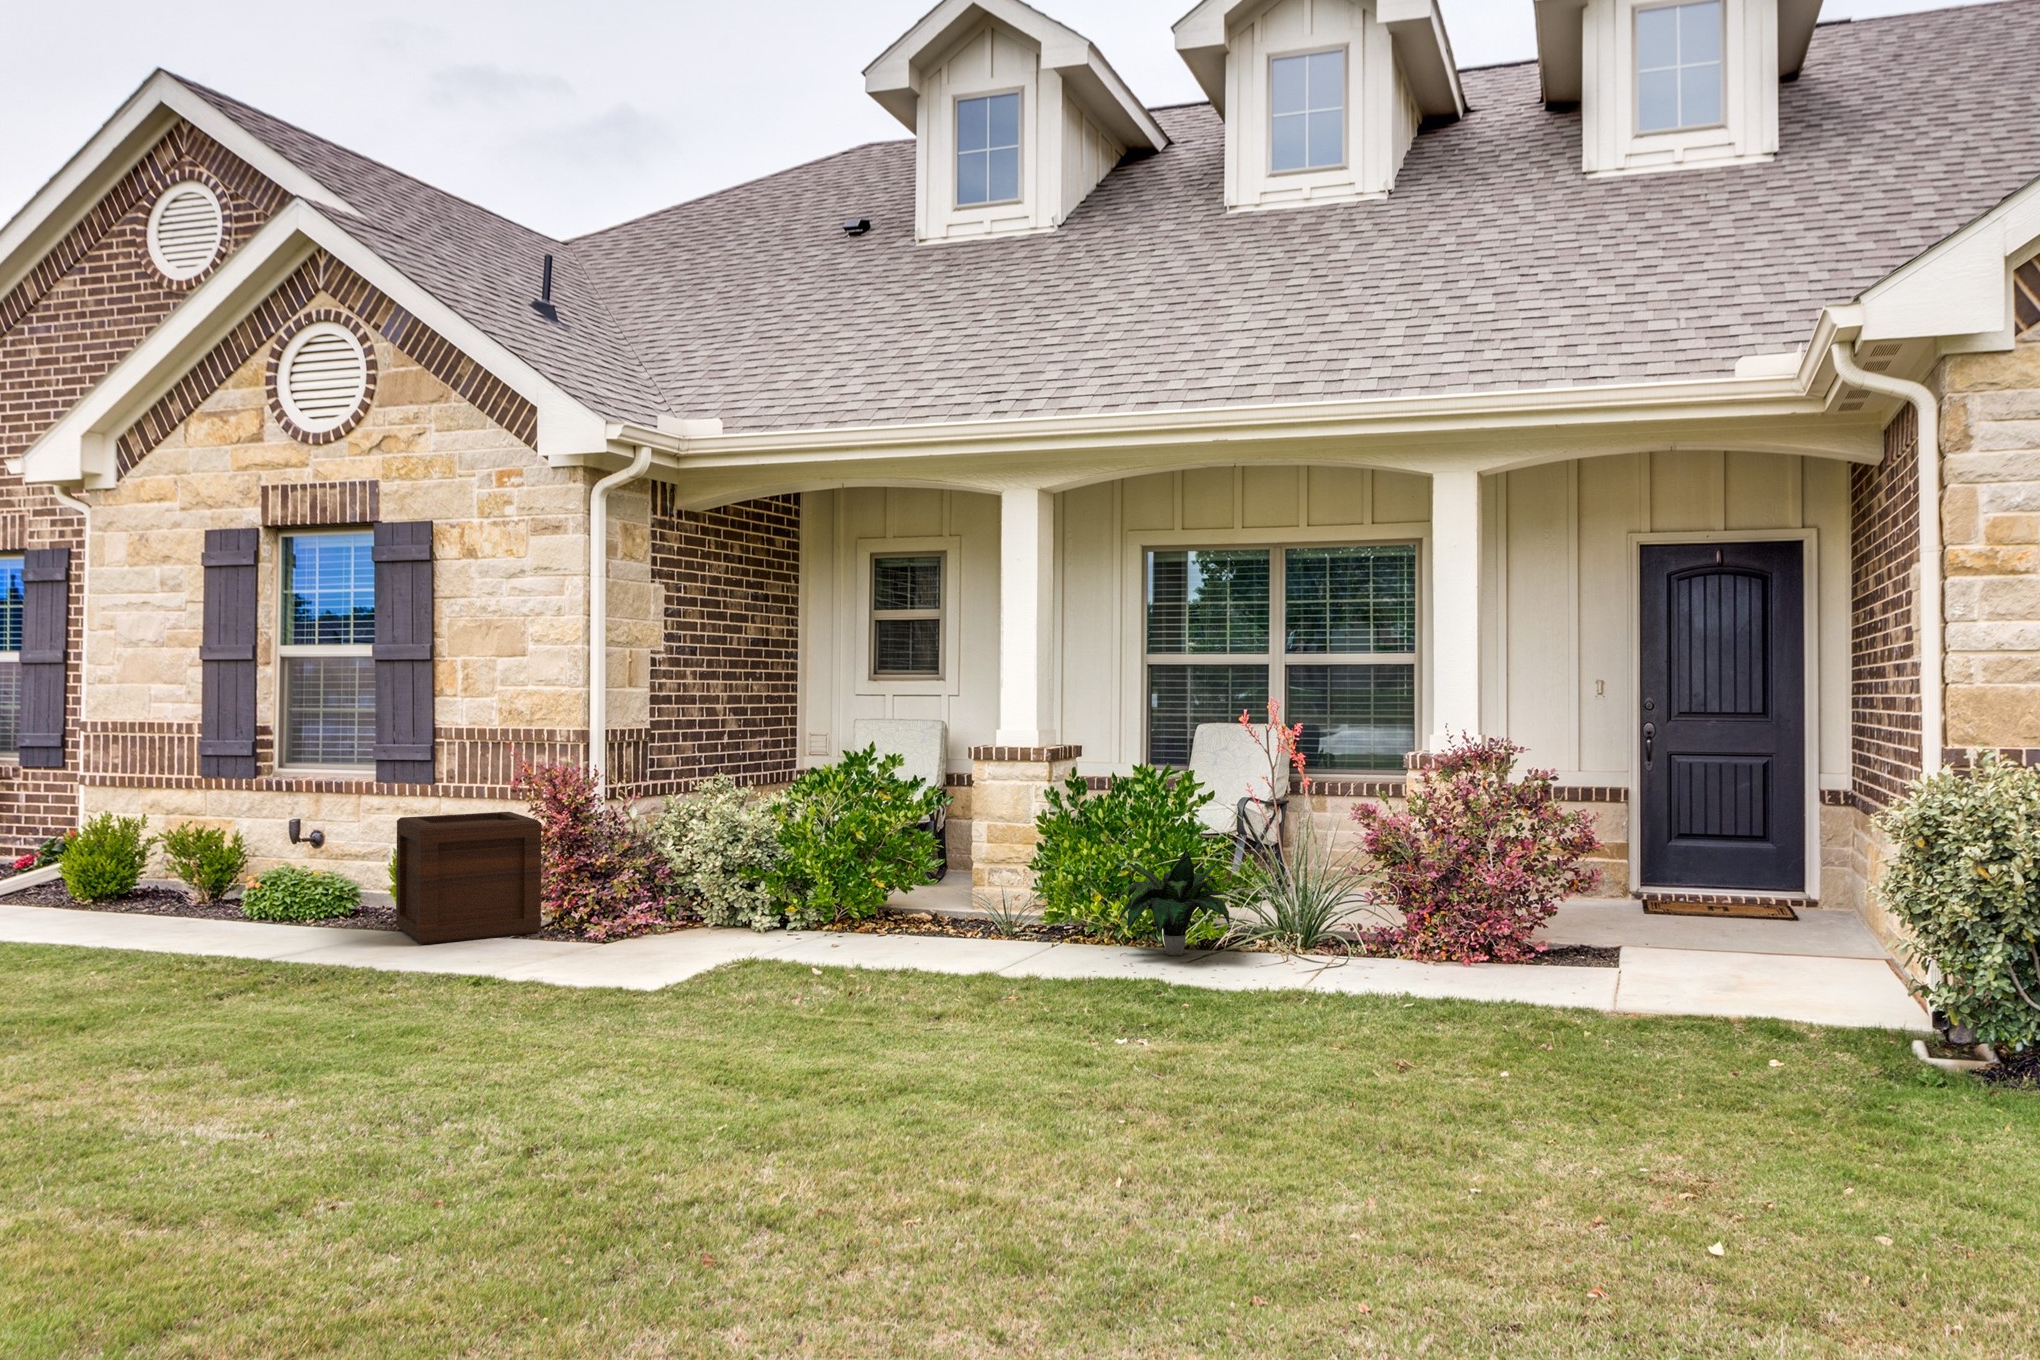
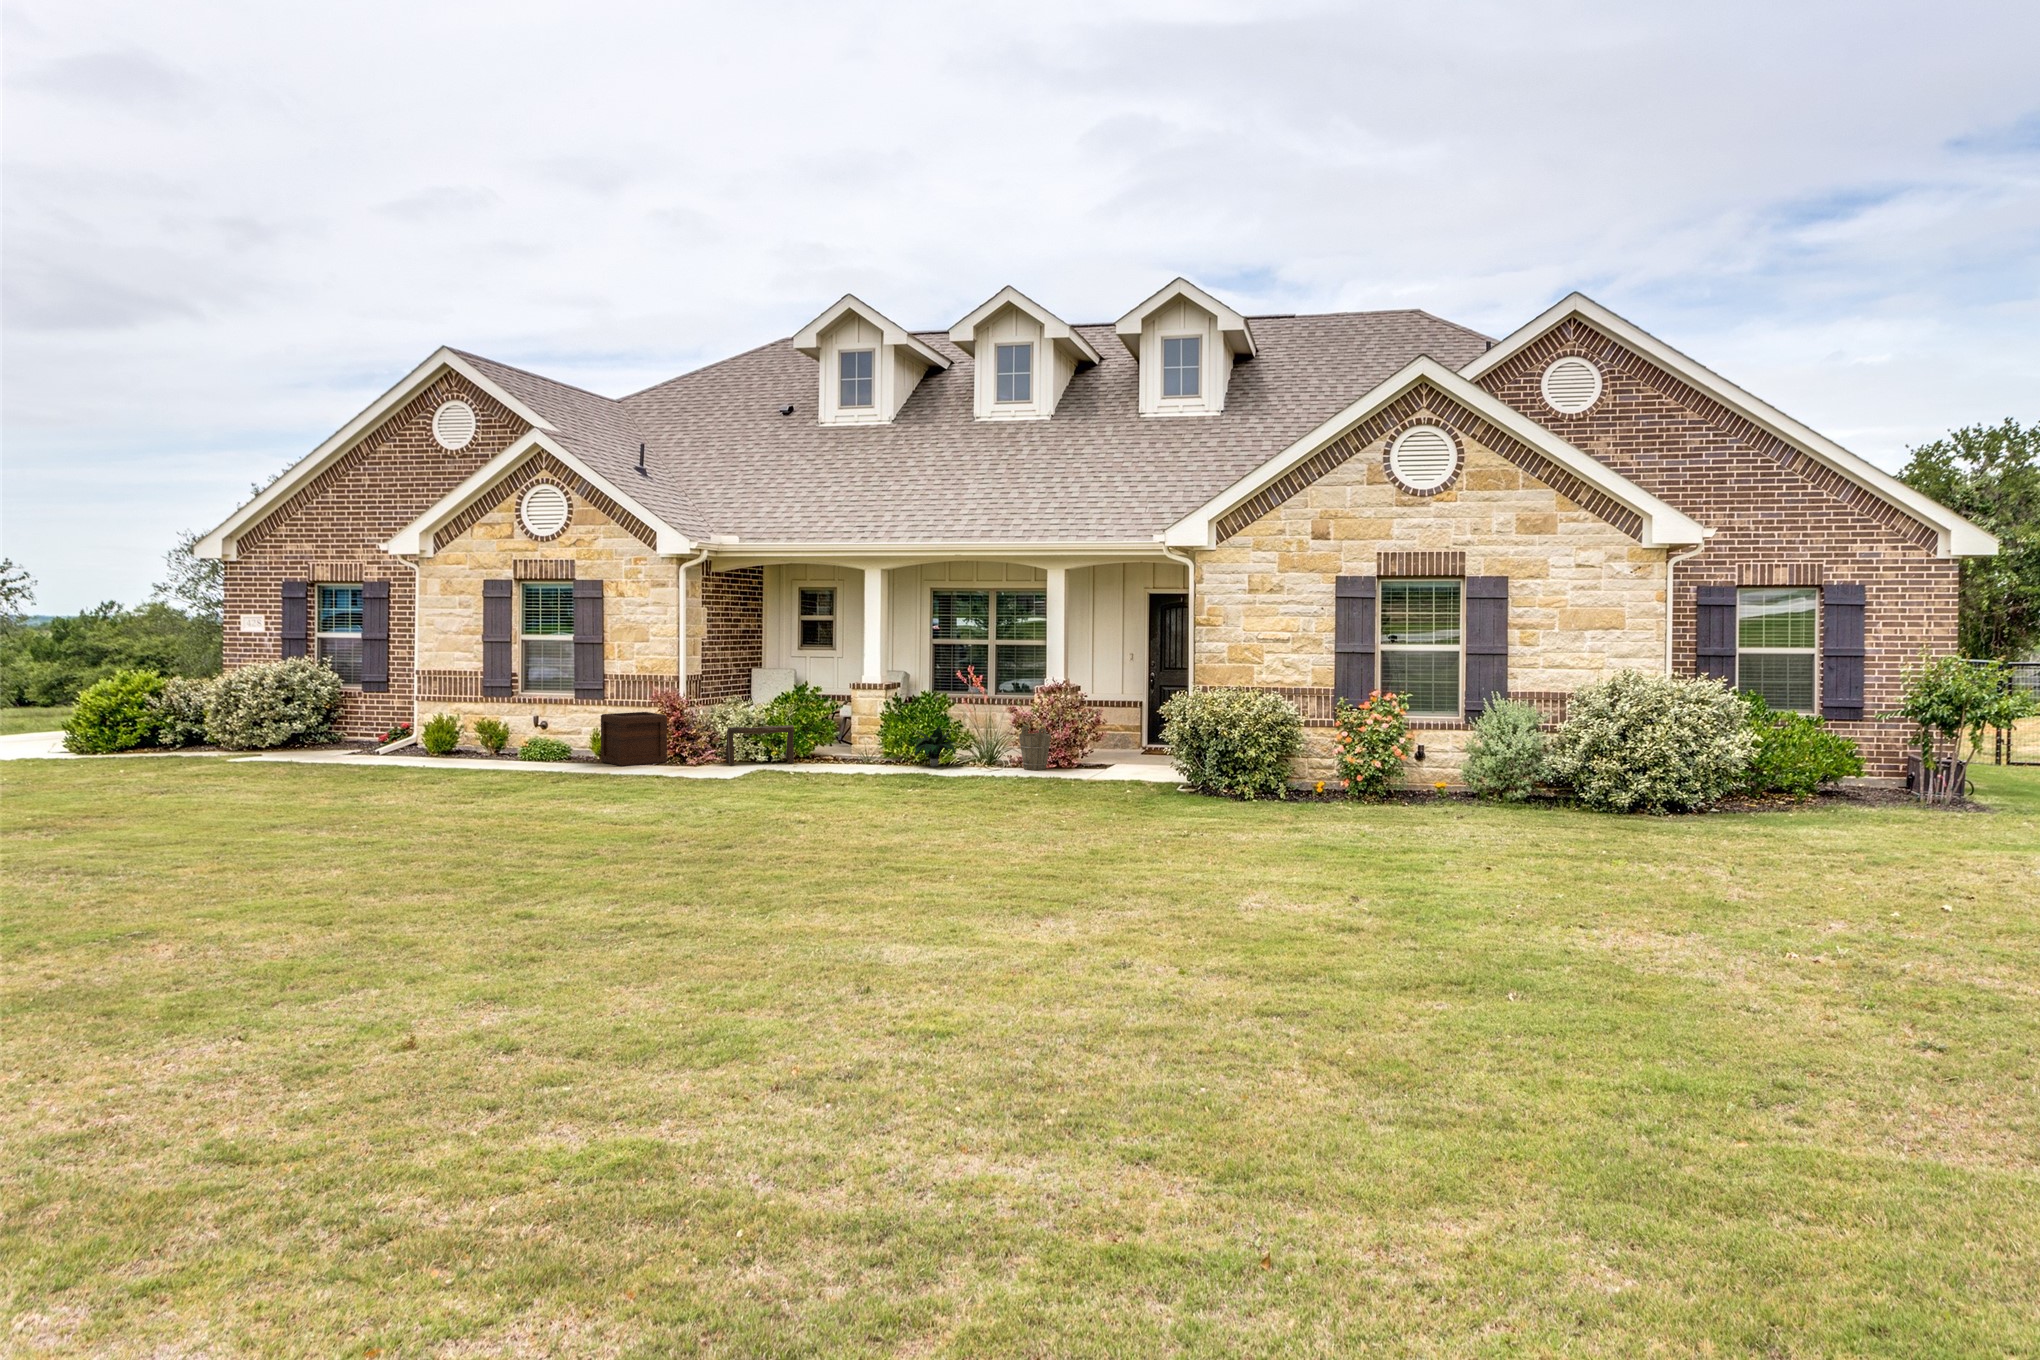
bench: none [671,844,834,945] -> present [726,725,794,765]
bucket: none [1401,854,1488,974] -> present [1019,726,1051,770]

